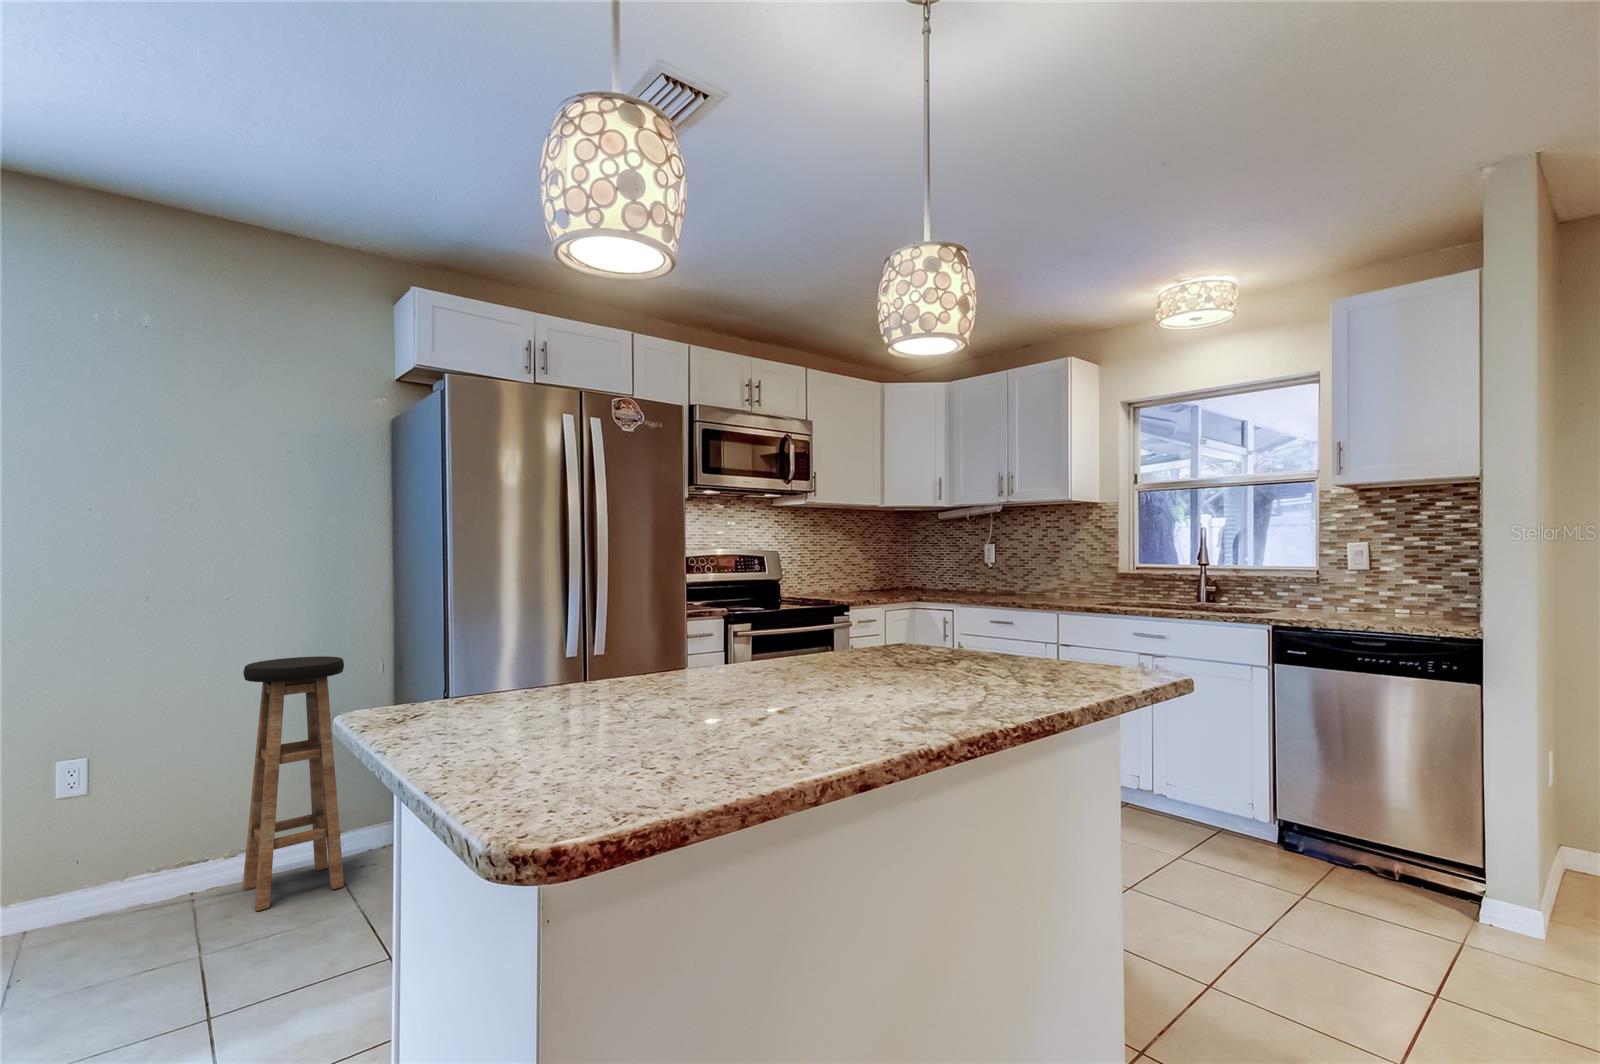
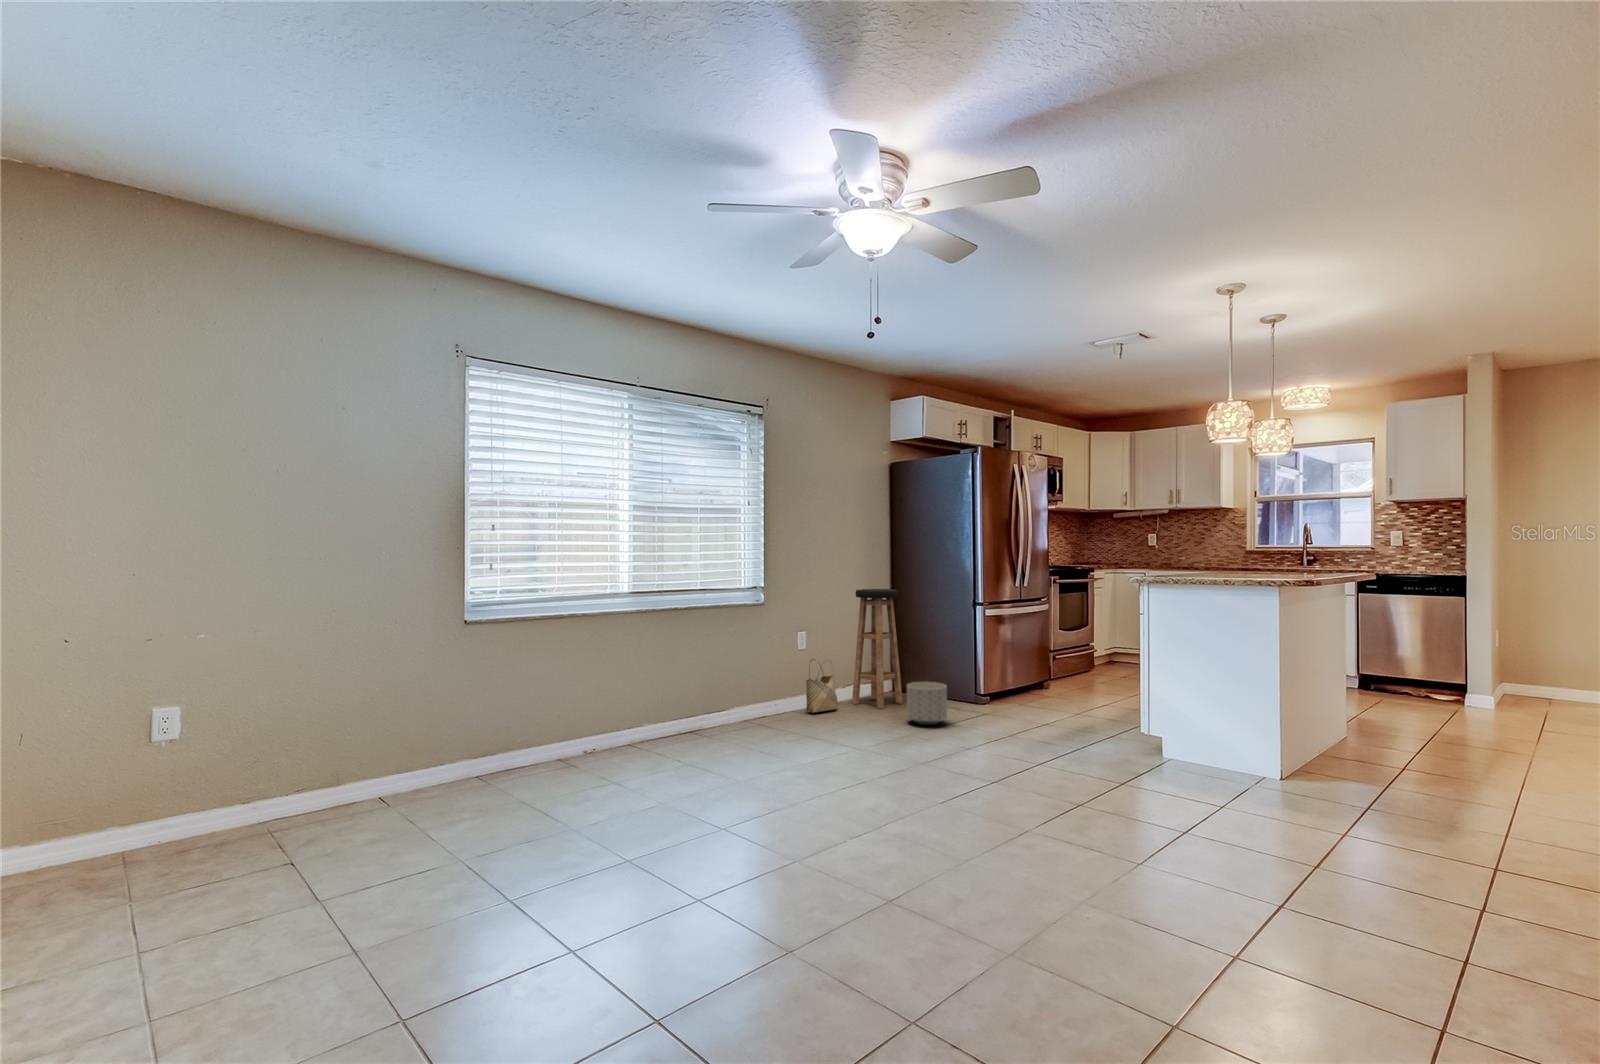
woven basket: none [61,808,169,933] -> present [806,659,838,713]
planter: none [179,877,291,995] -> present [907,682,947,725]

